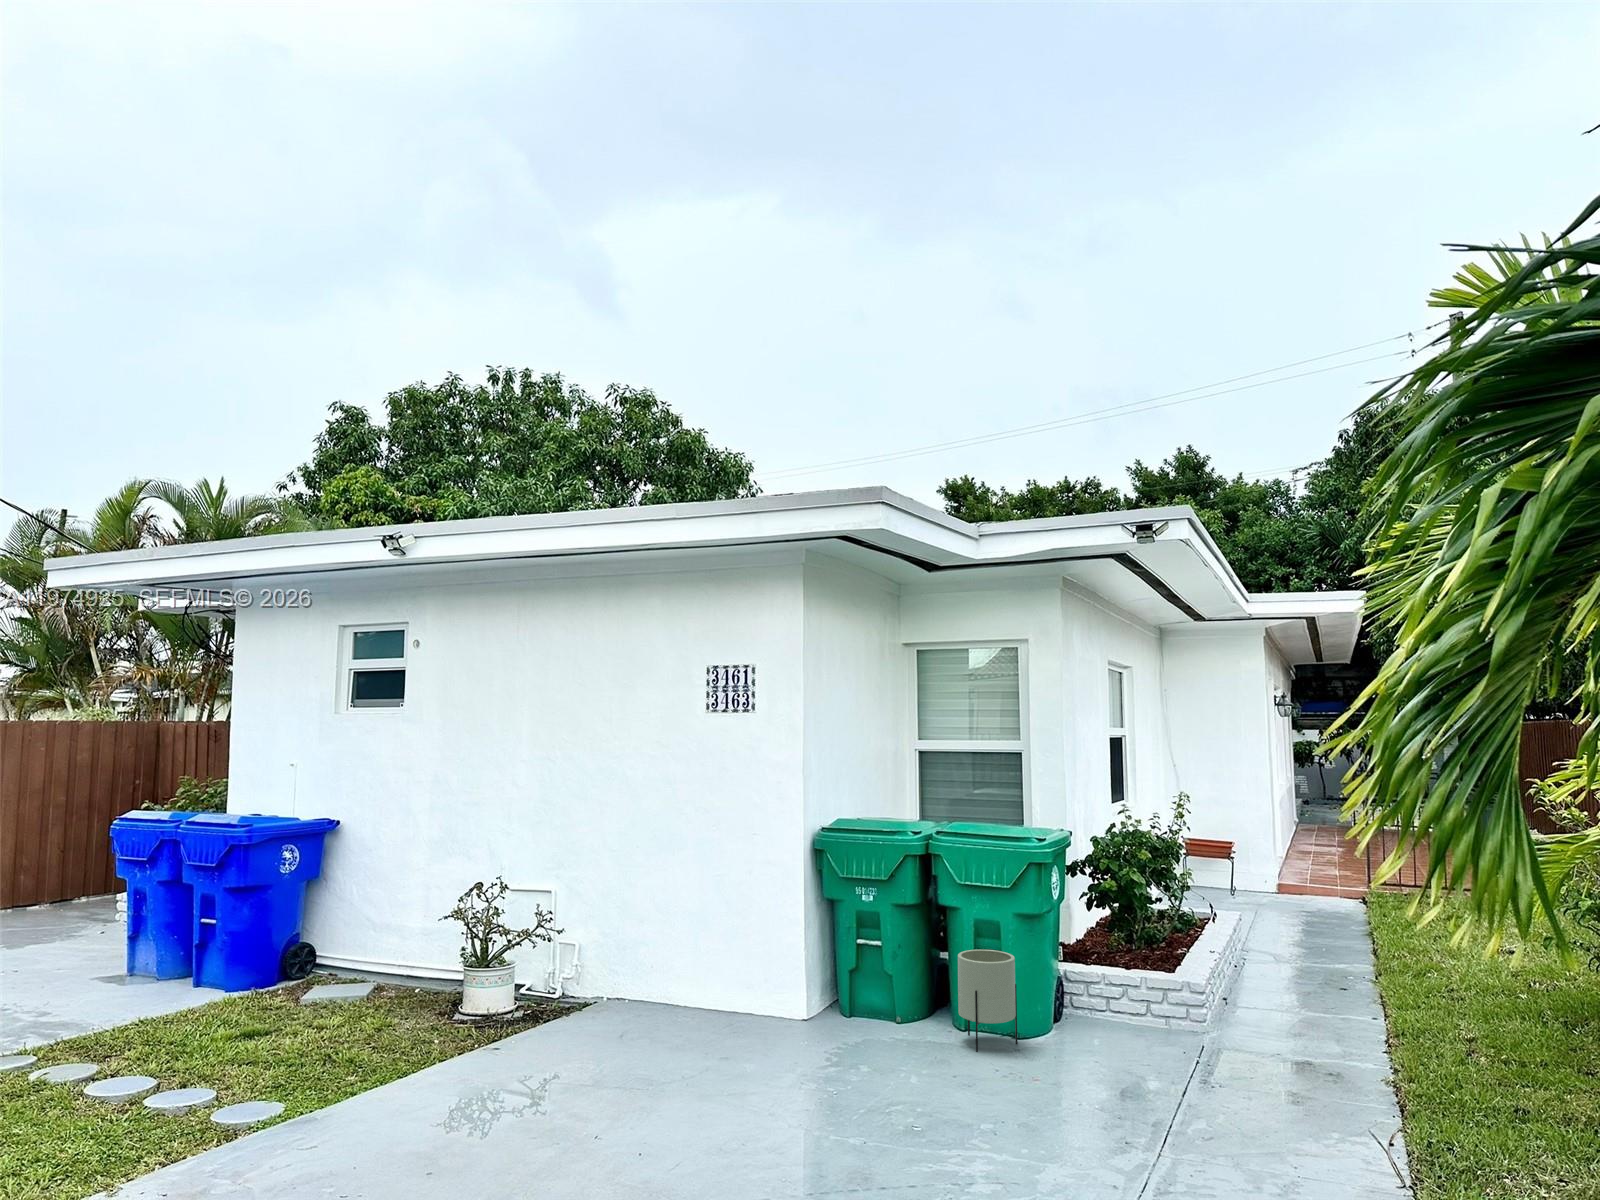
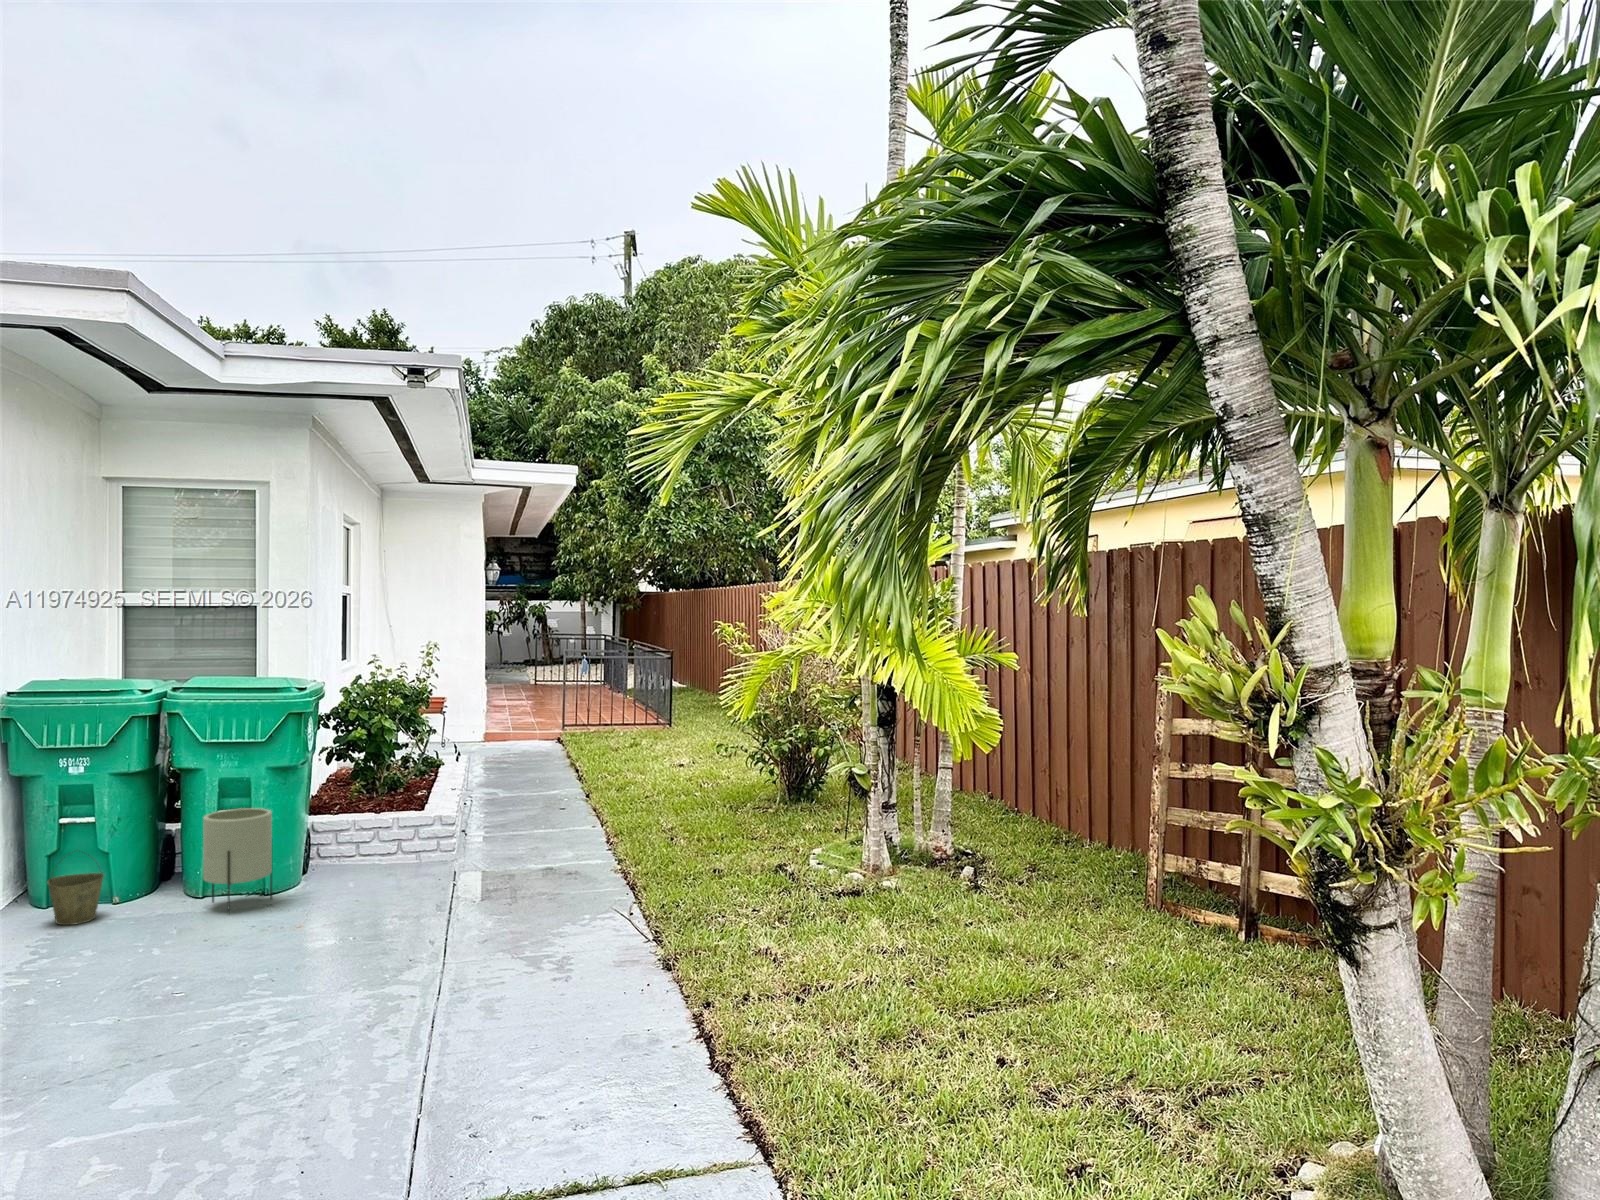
bucket: none [846,967,887,1032] -> present [47,854,104,925]

